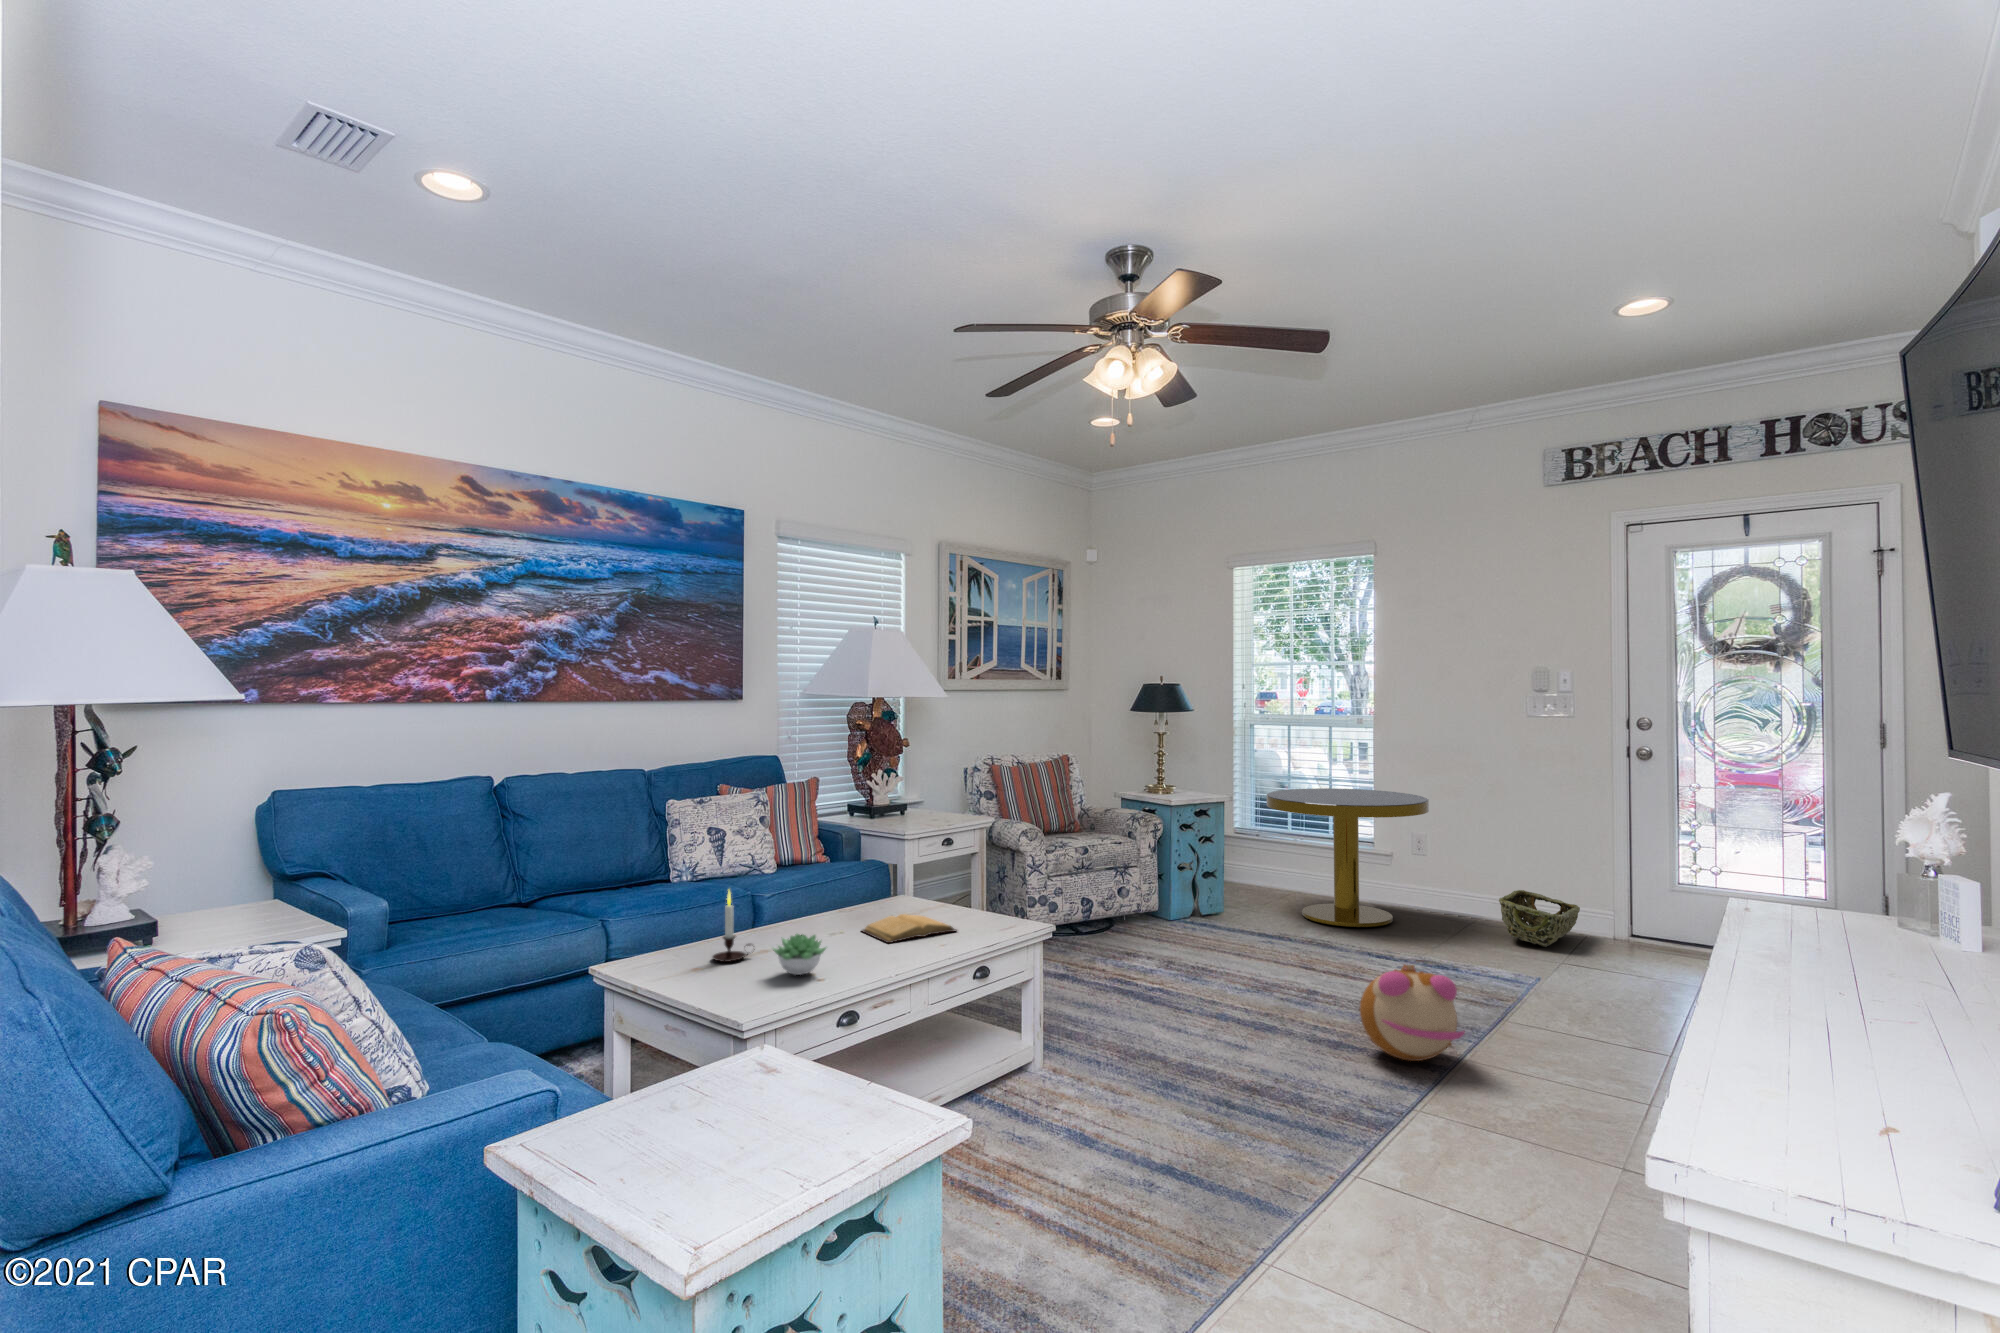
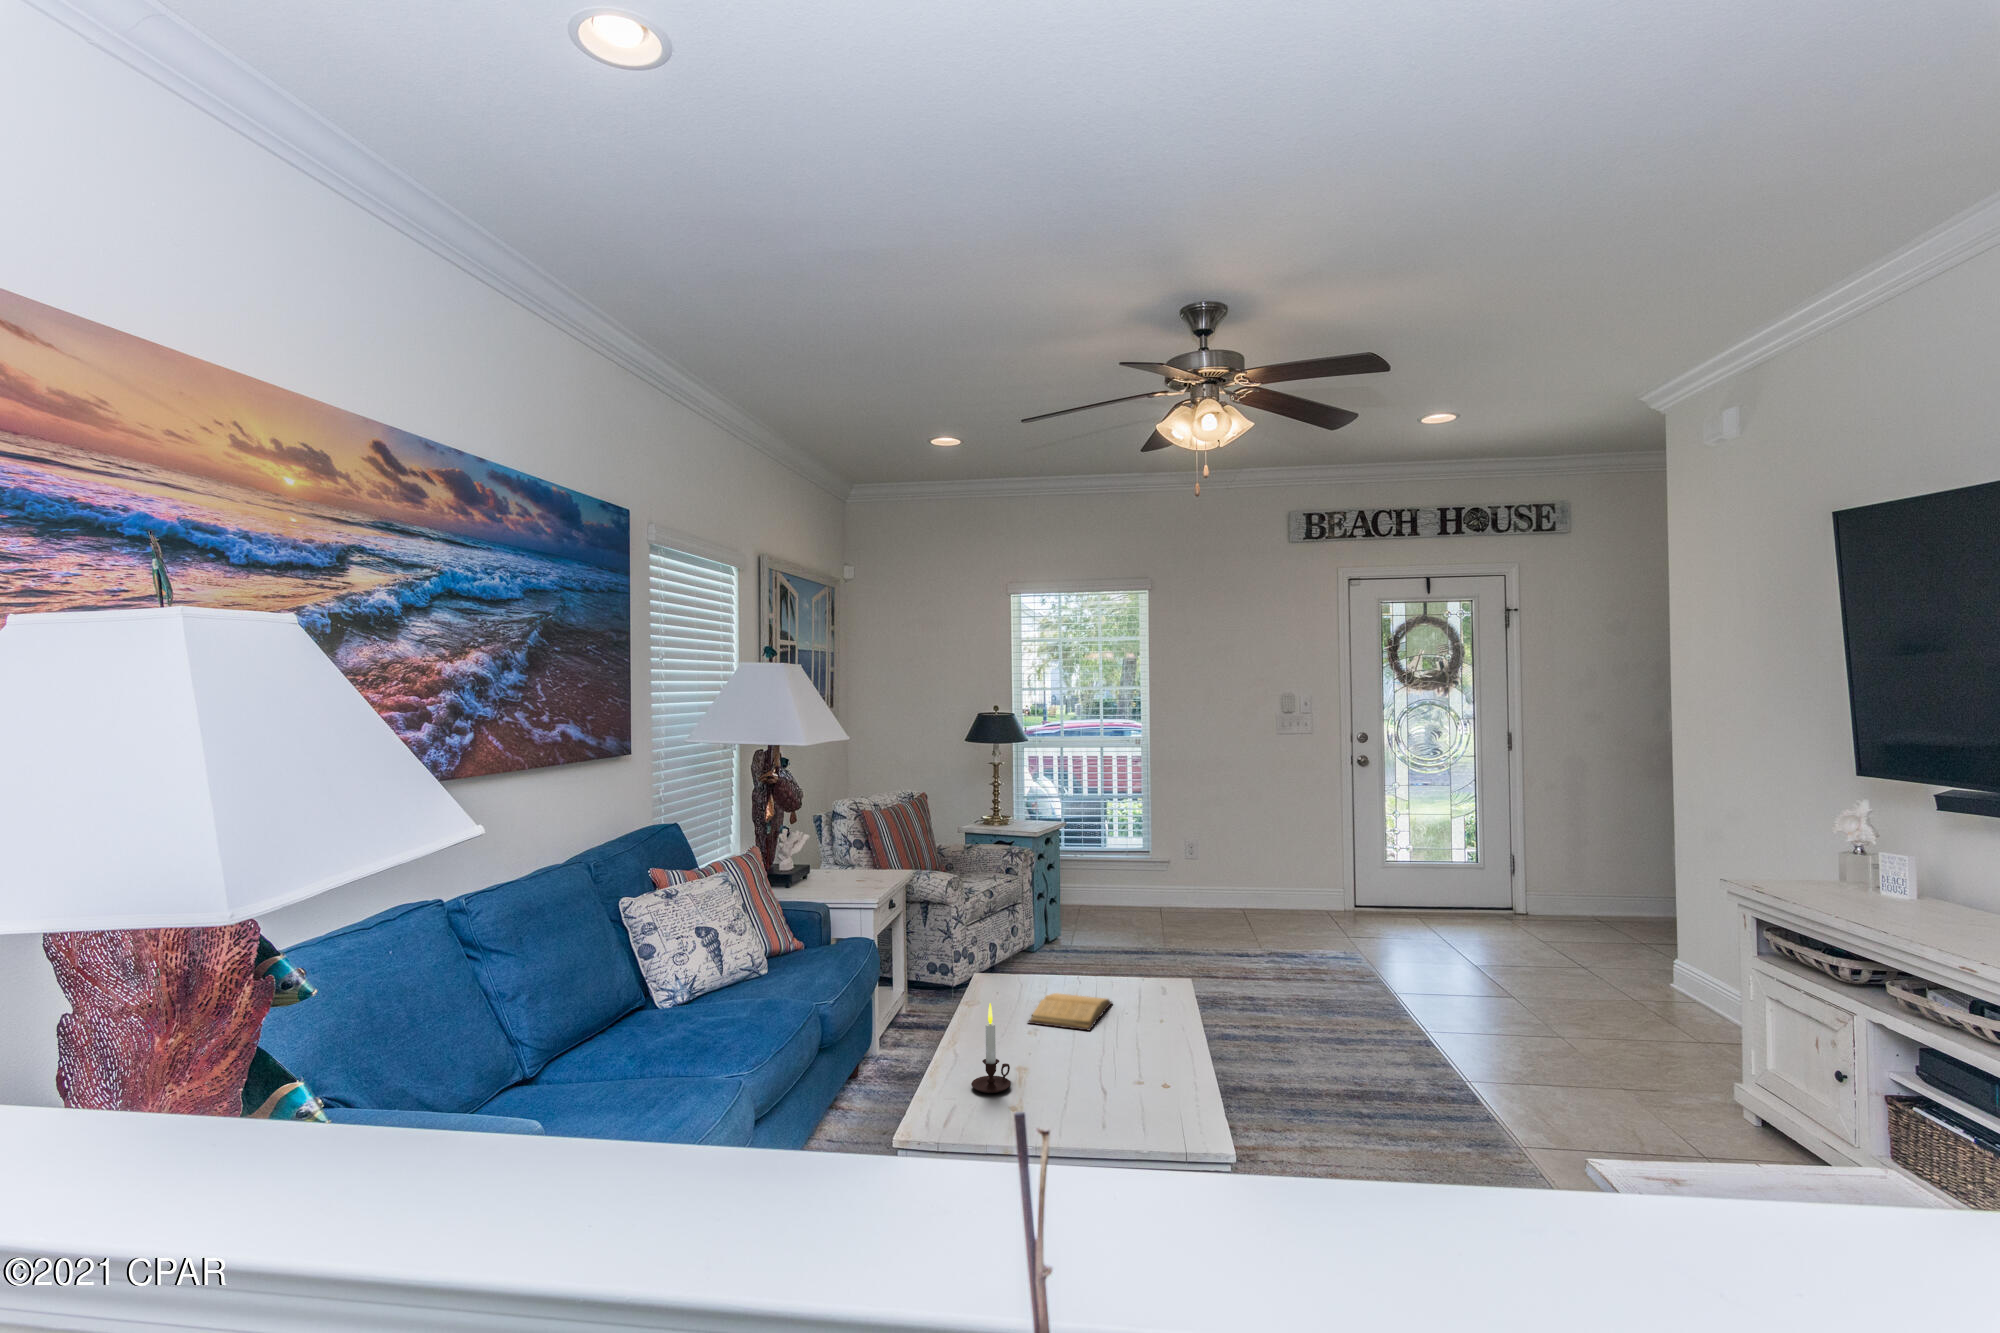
side table: present [1267,788,1429,927] -> none [1078,804,1220,932]
woven basket: present [1499,890,1580,947] -> none [1272,880,1332,925]
succulent plant: present [773,934,826,975] -> none [1075,1037,1136,1088]
plush toy: present [1360,965,1465,1061] -> none [1344,960,1436,1042]

